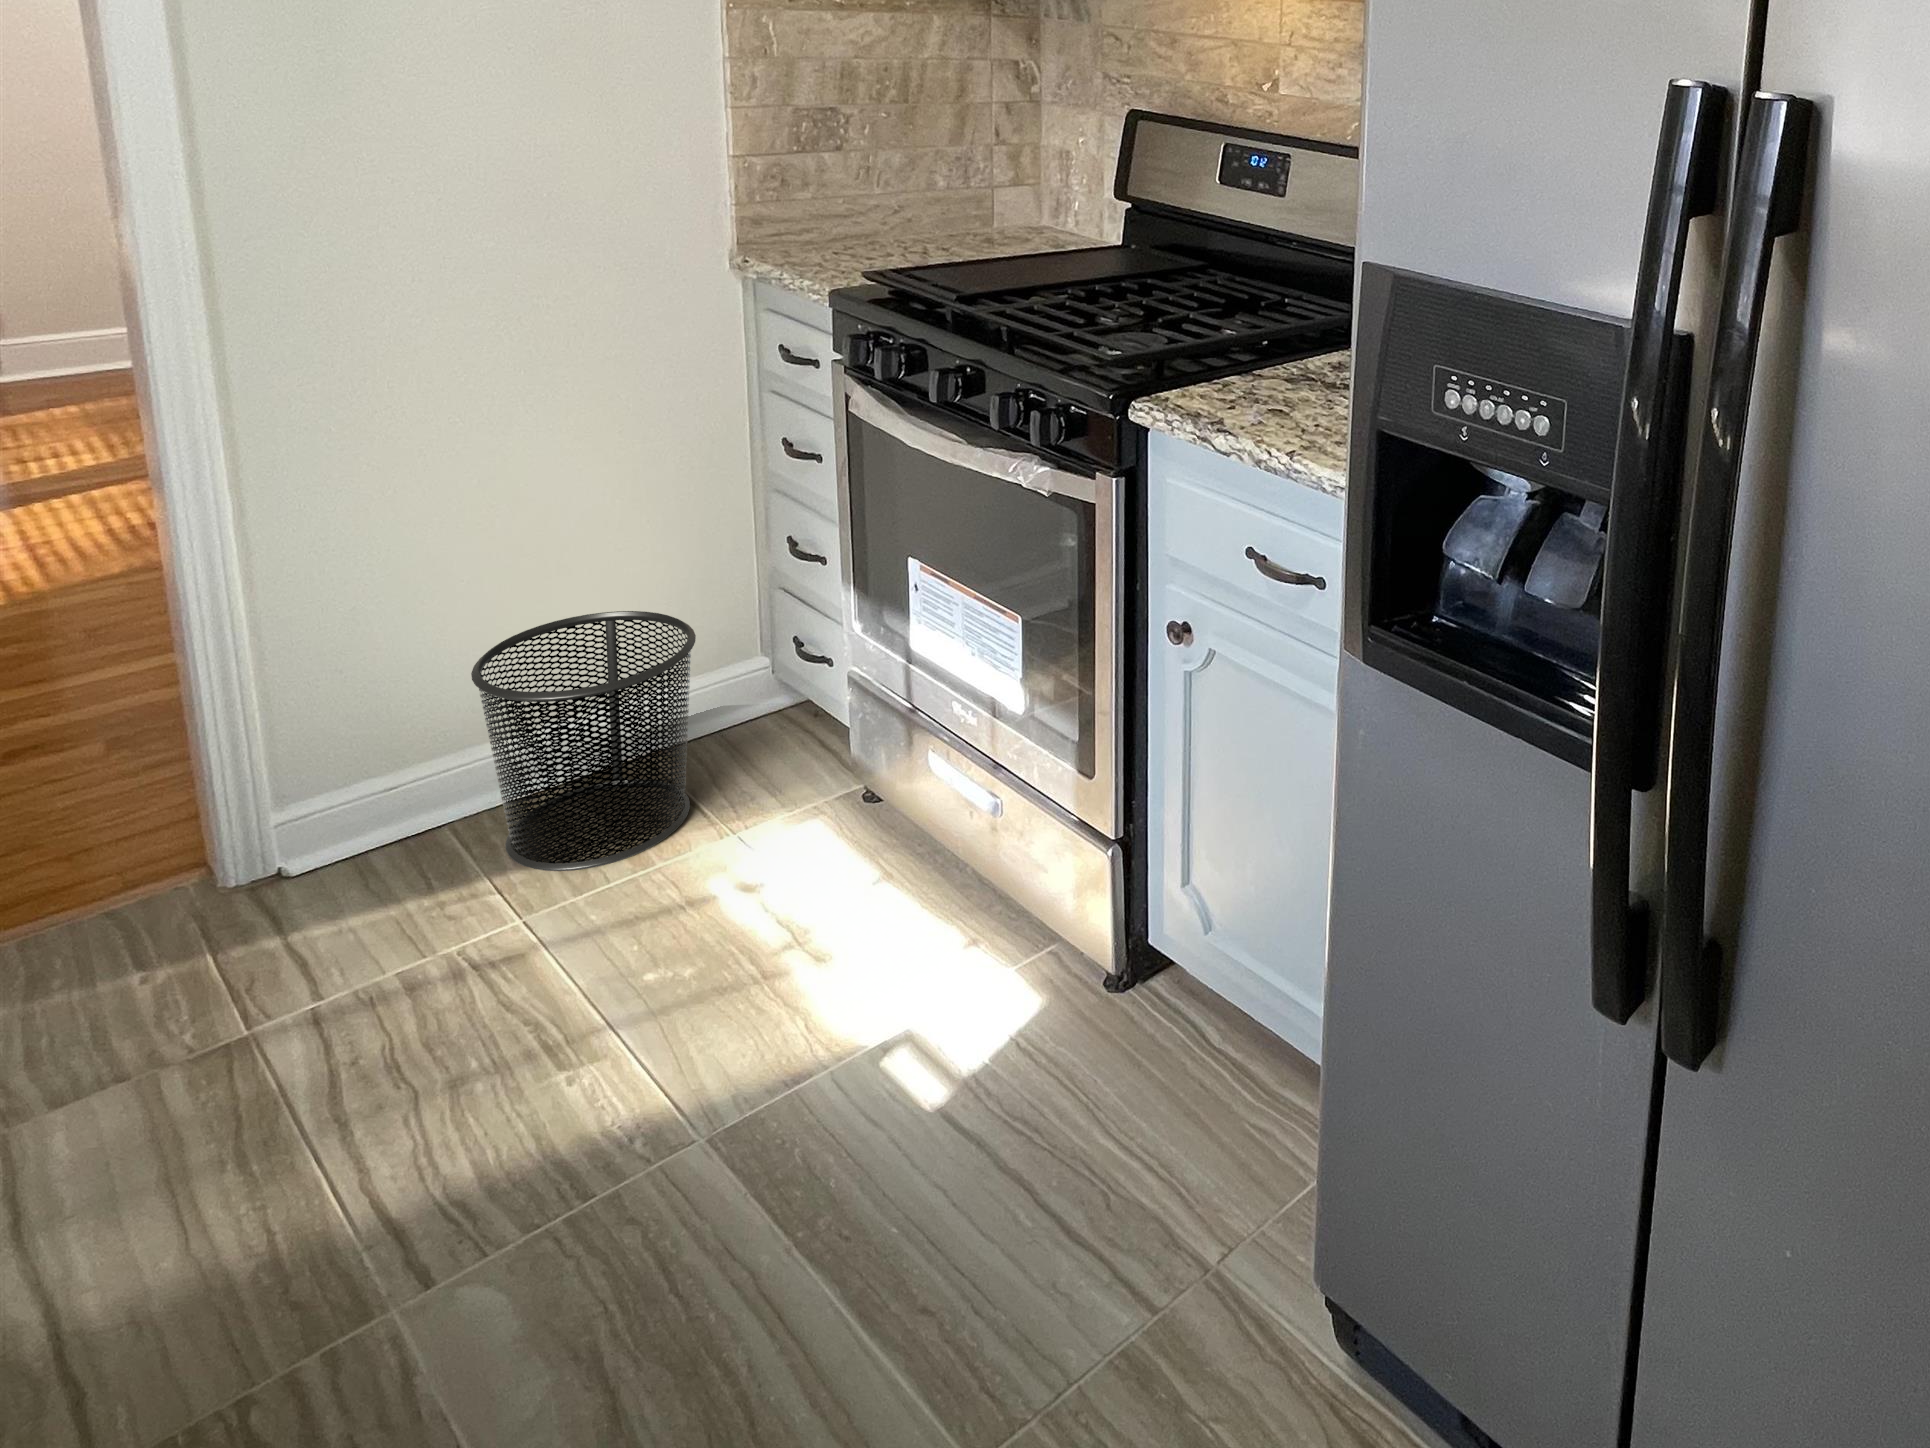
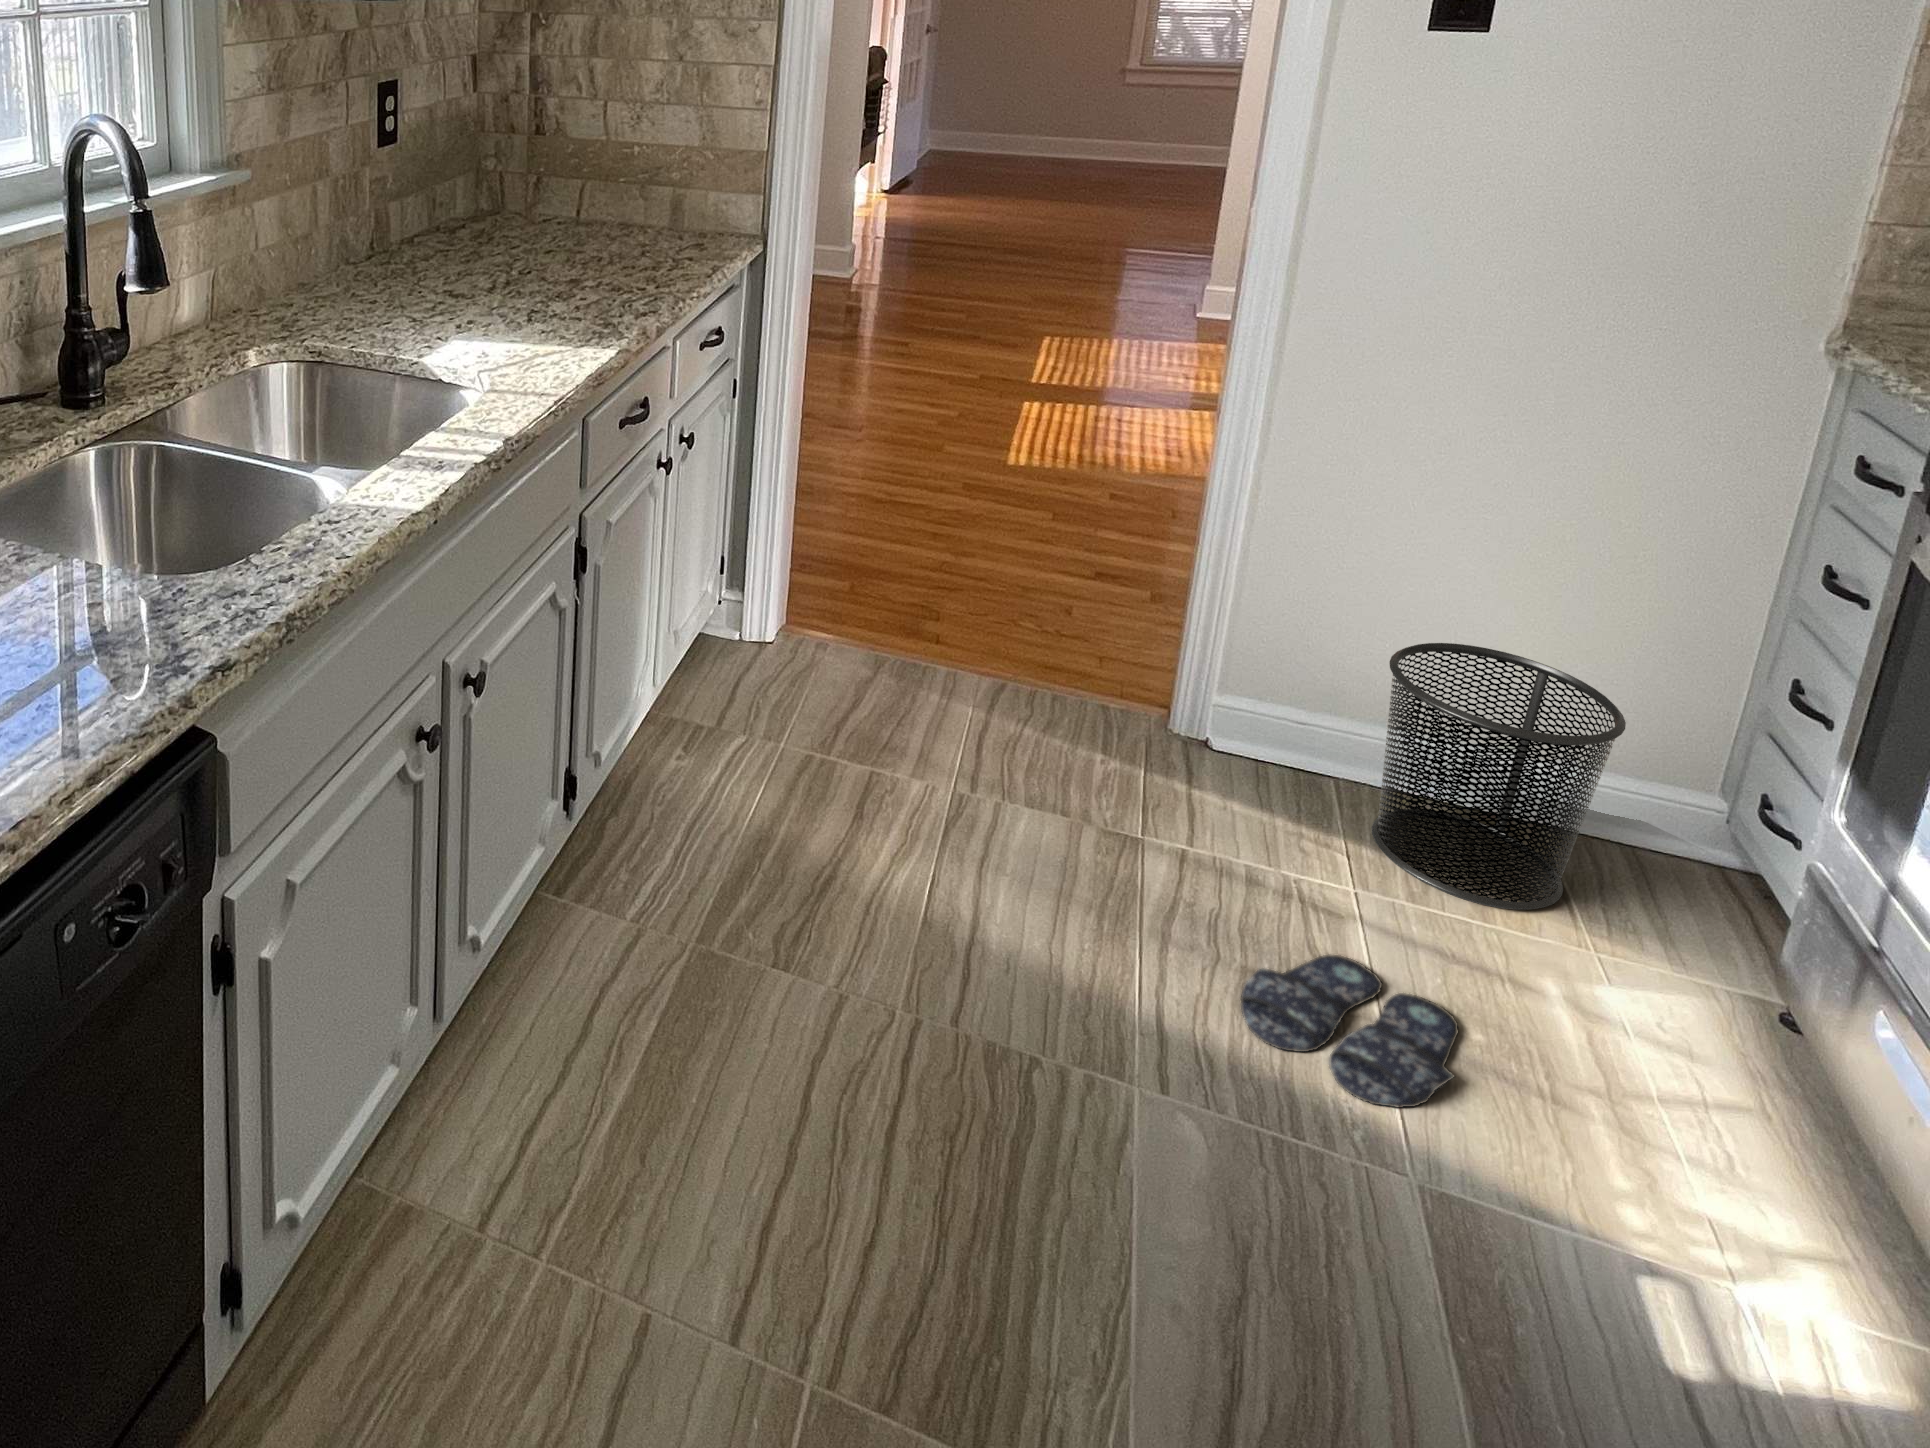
slippers: none [460,970,690,1142] -> present [1241,955,1458,1107]

